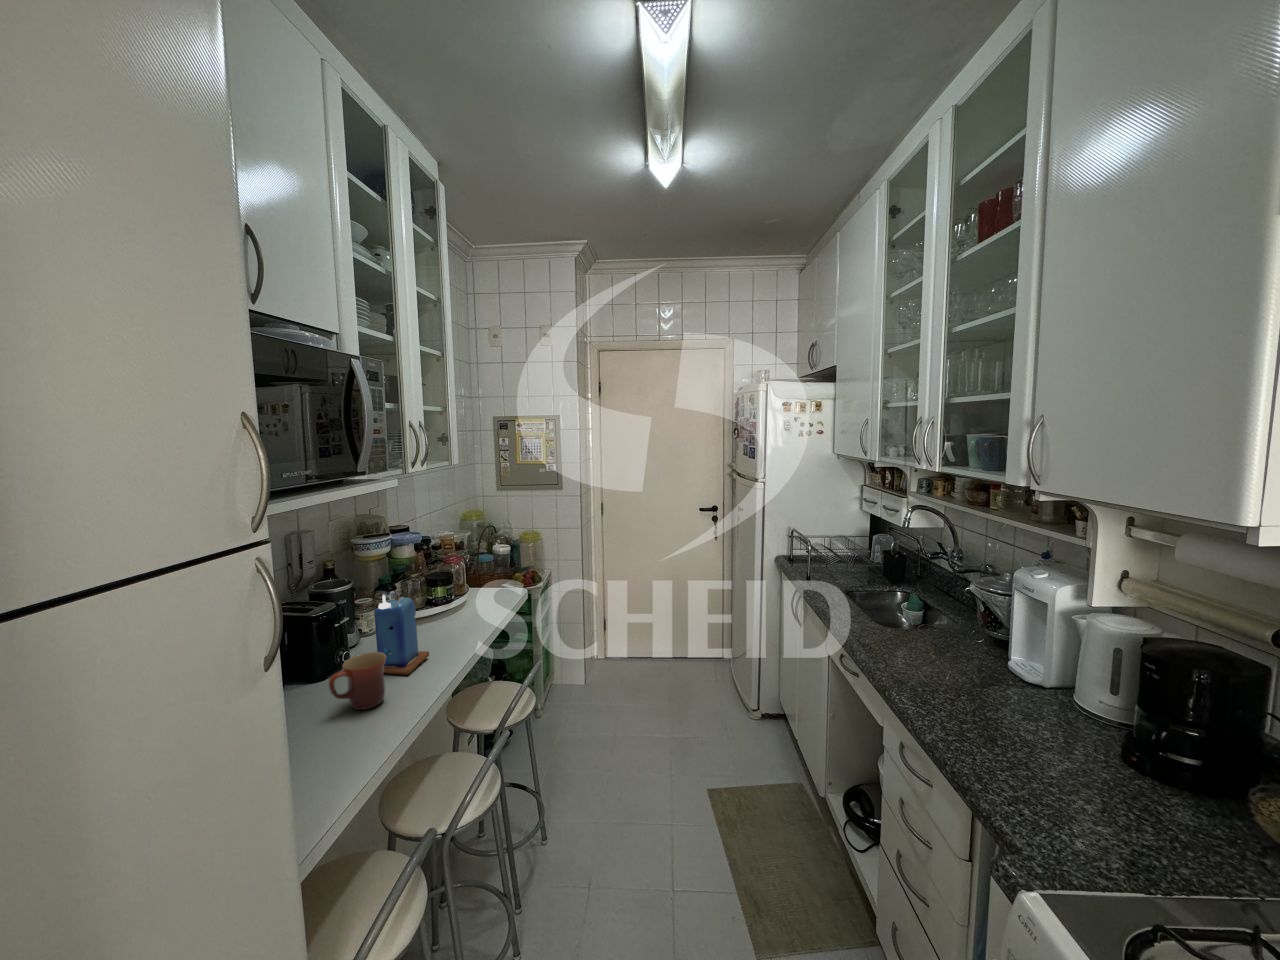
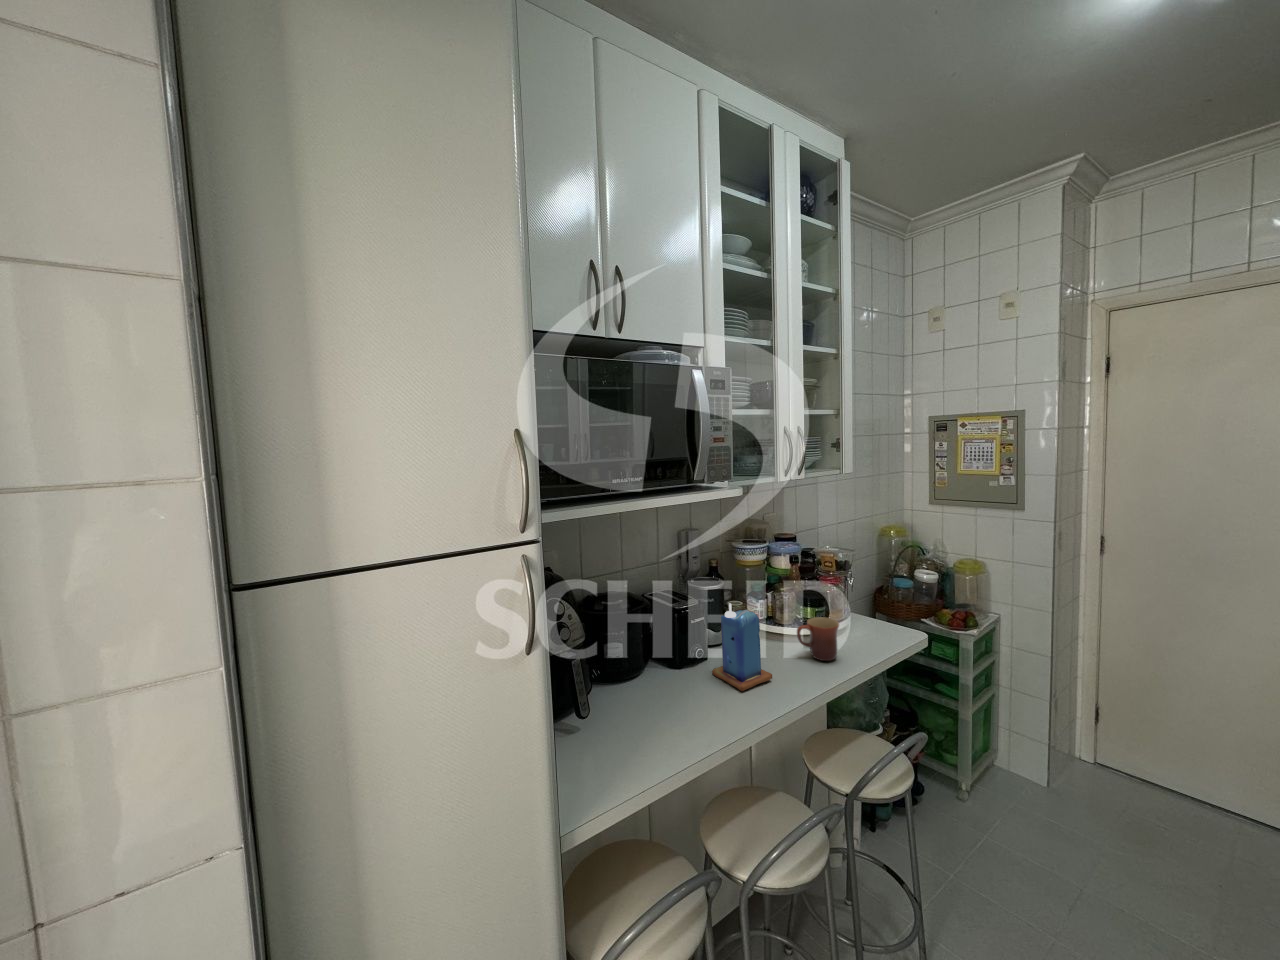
mug: present [329,652,386,710] -> present [797,617,839,661]

